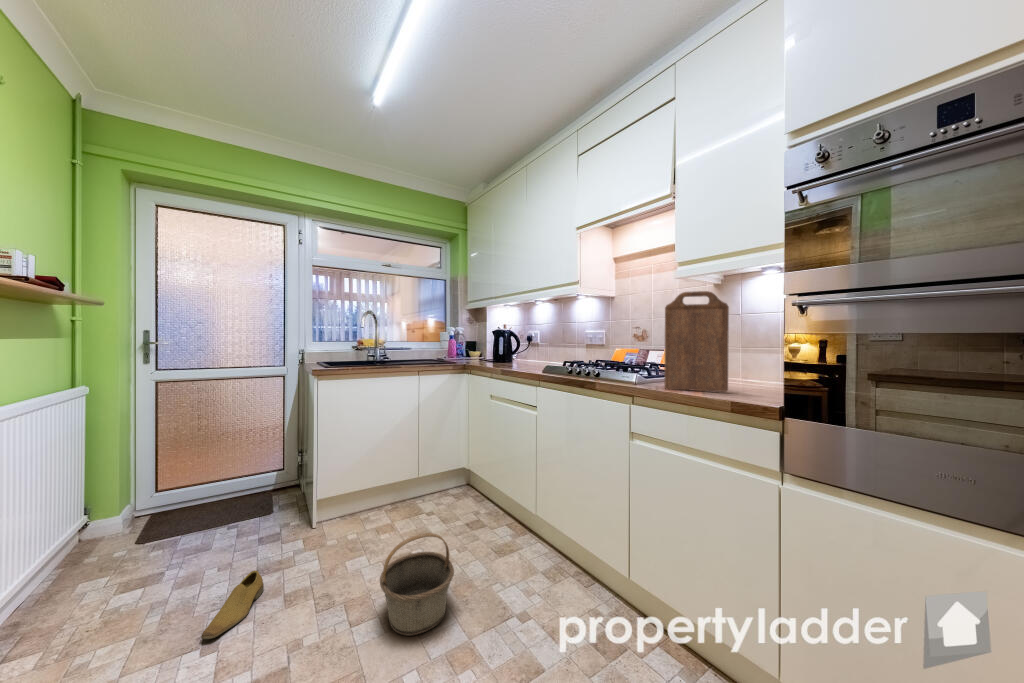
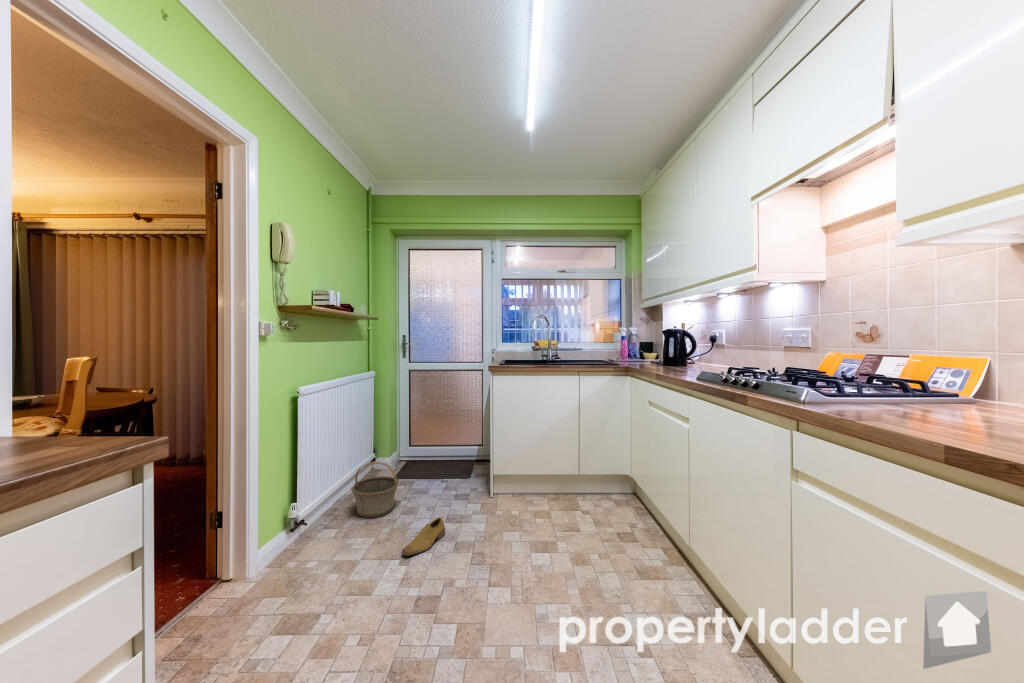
cutting board: present [664,291,729,392] -> none [838,266,970,430]
basket: present [380,533,454,636] -> present [352,462,399,517]

